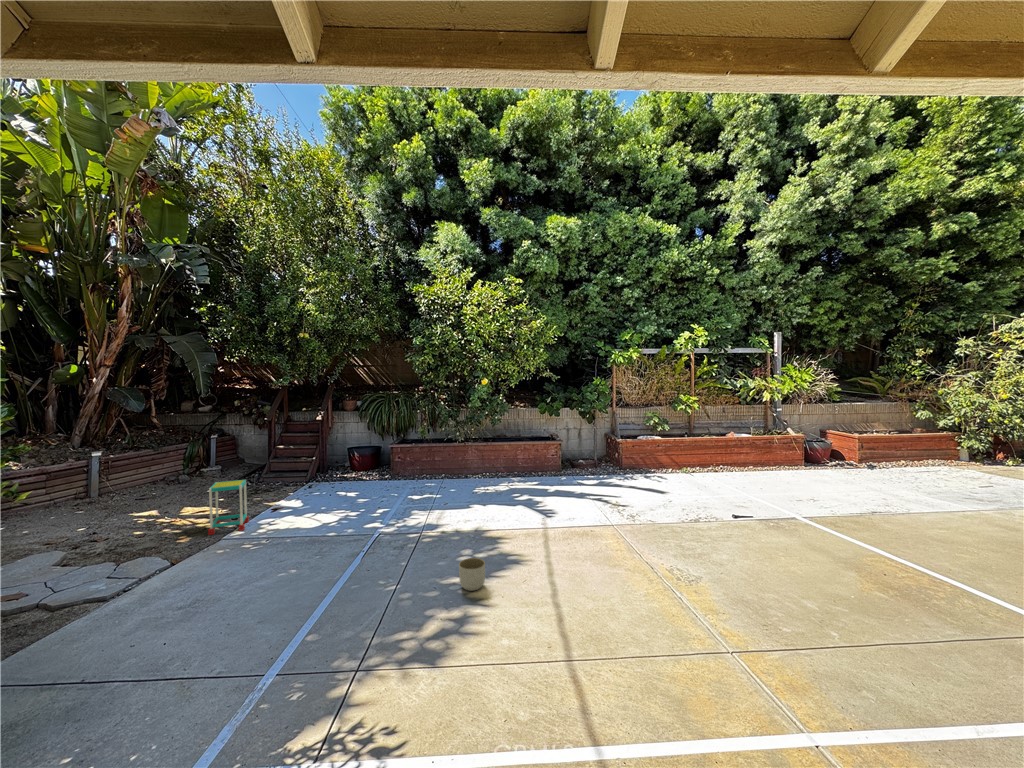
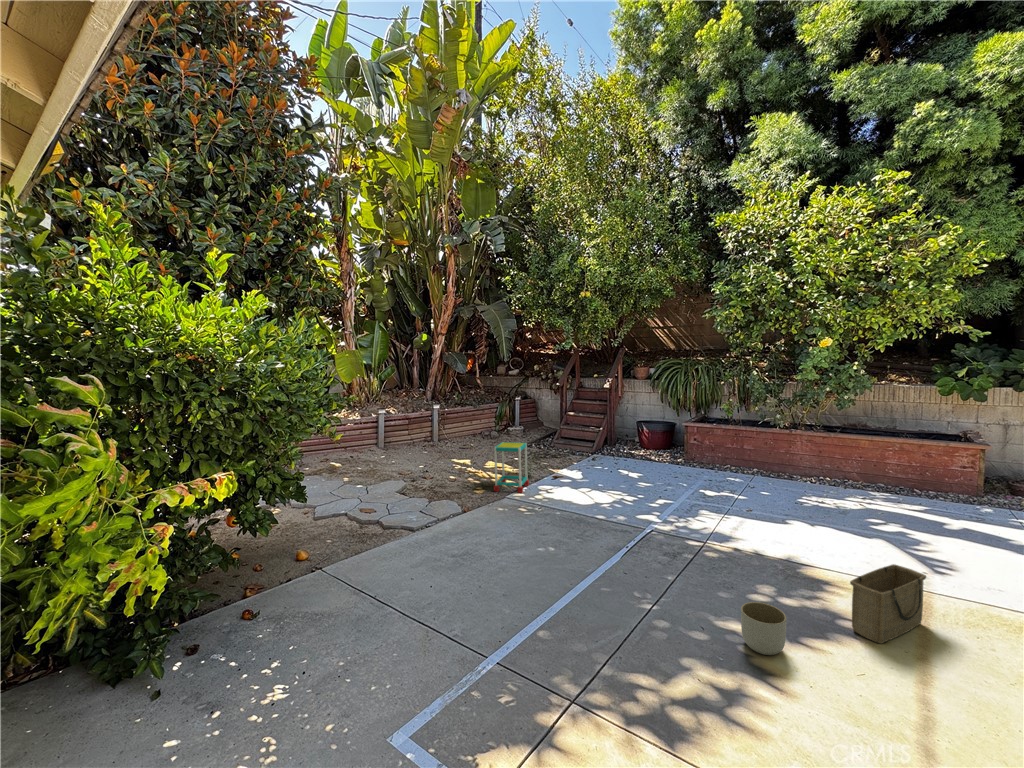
basket: none [514,517,547,564] -> present [850,564,926,643]

